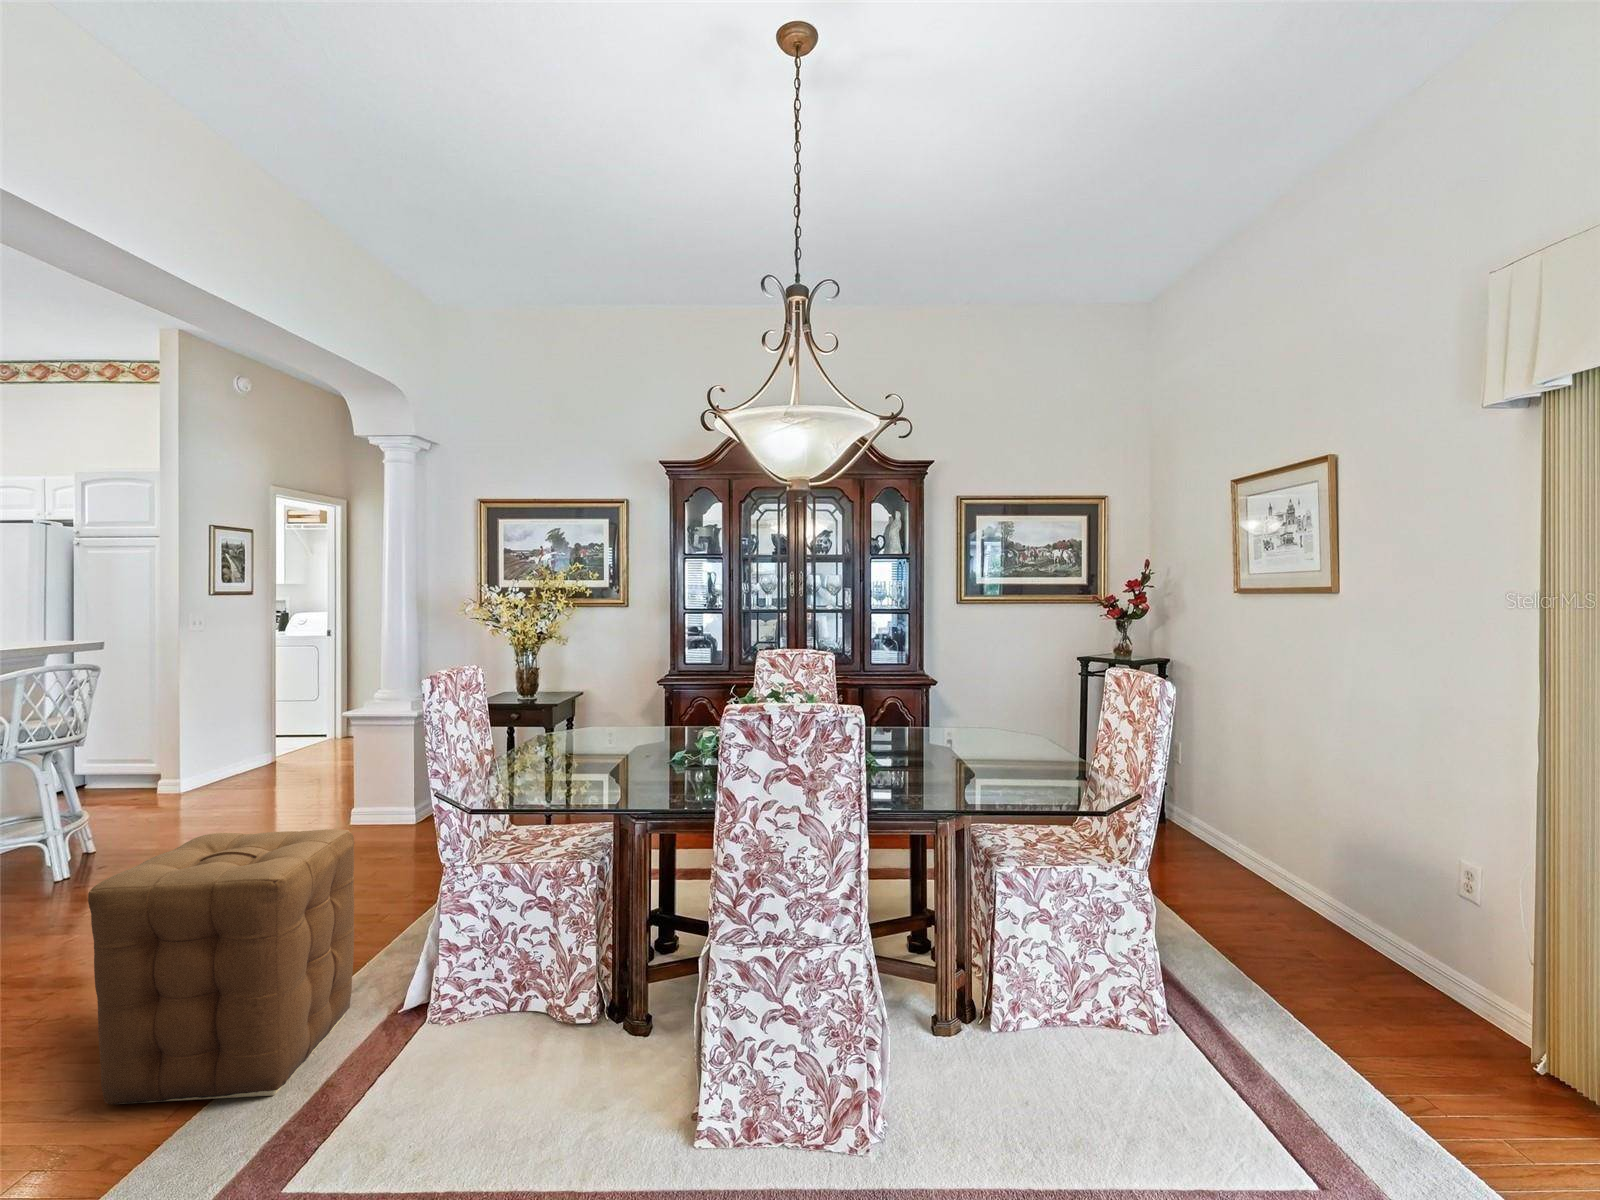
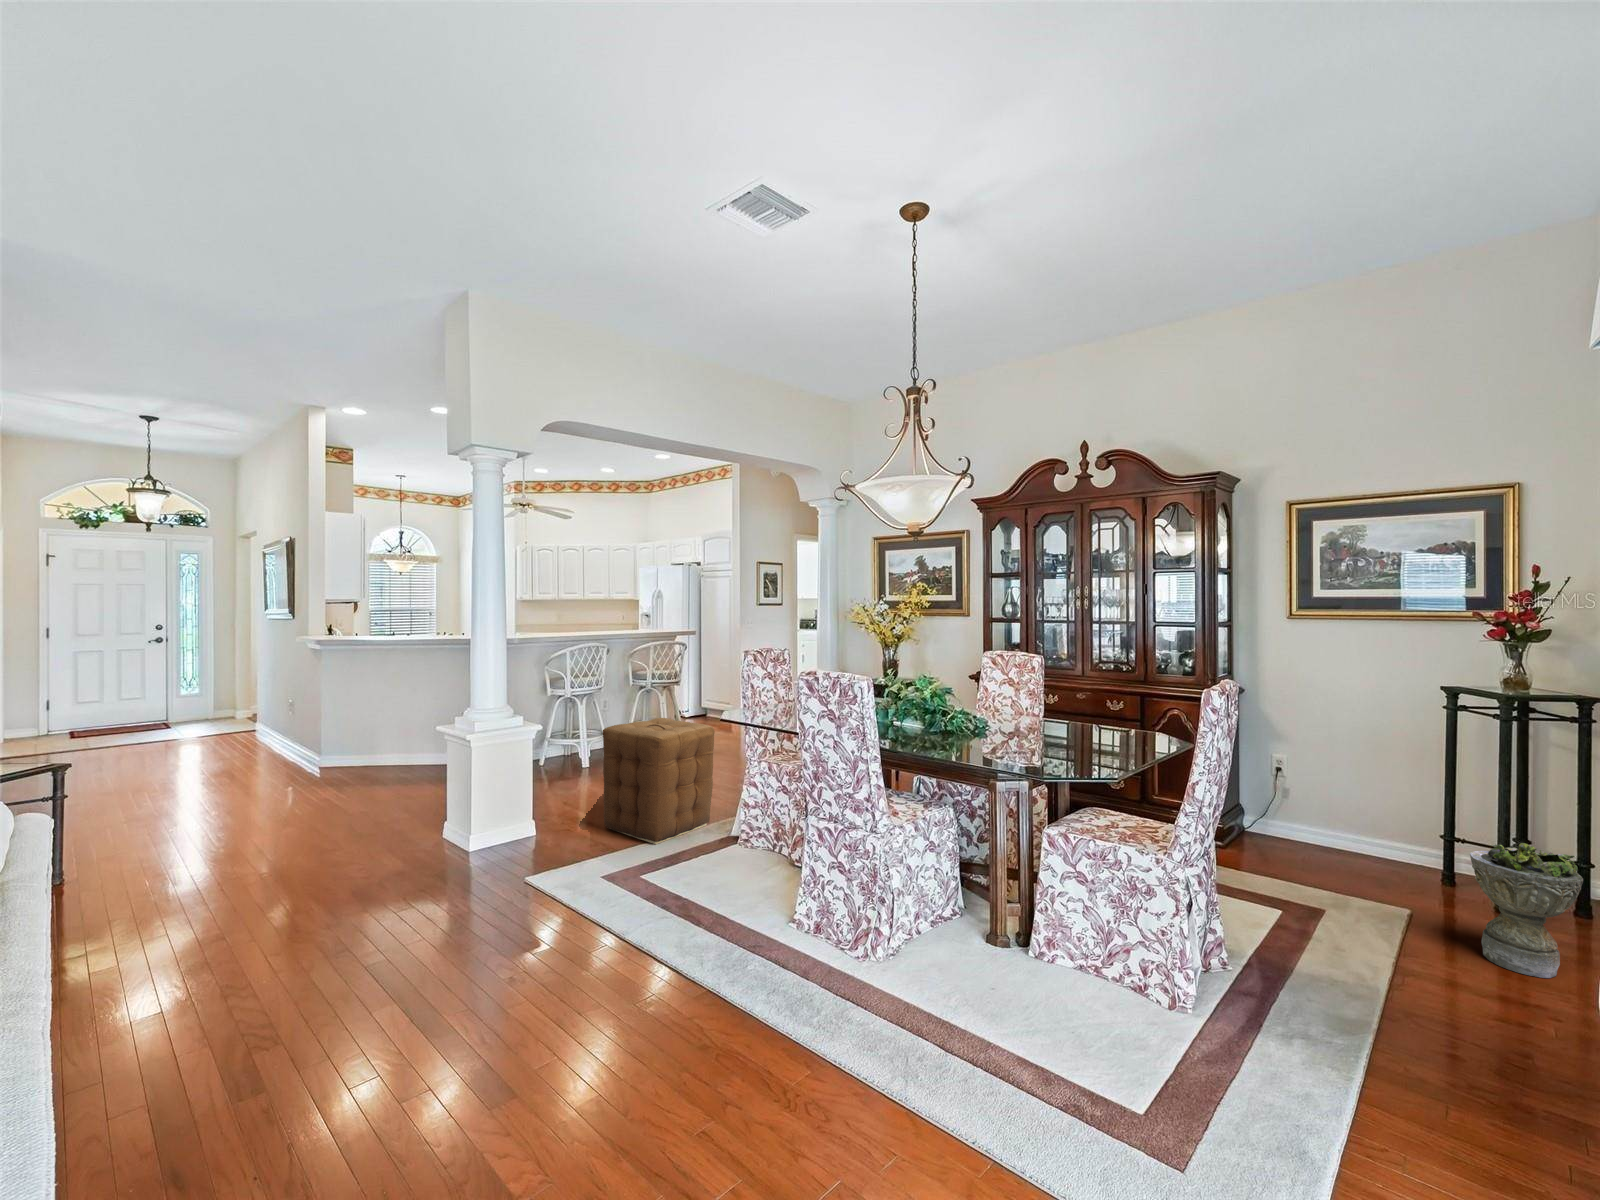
planter: none [1194,777,1267,887] -> present [1470,843,1583,978]

